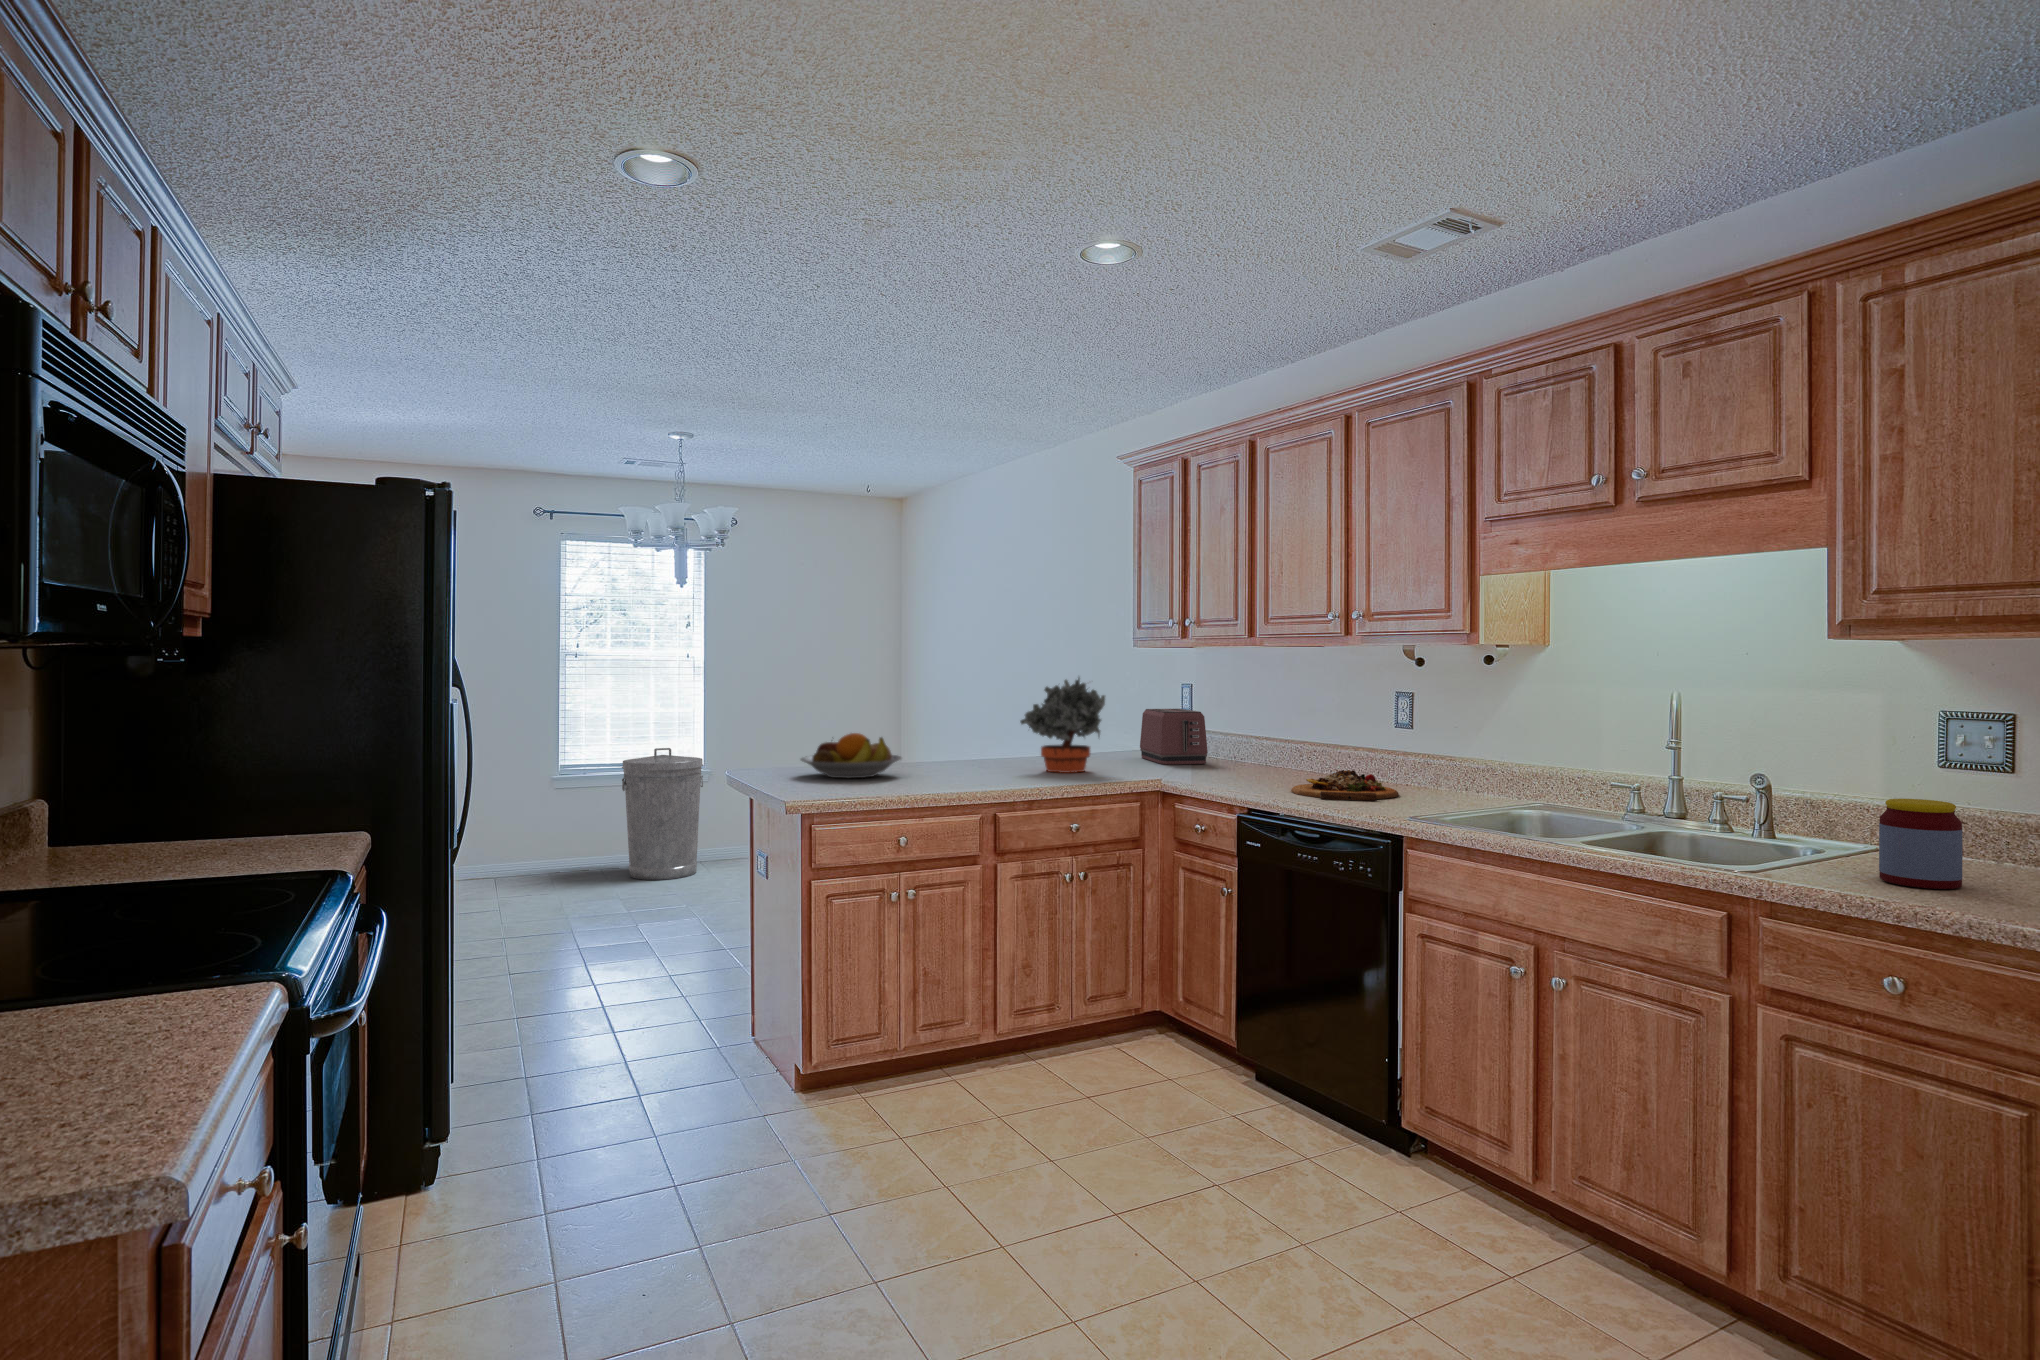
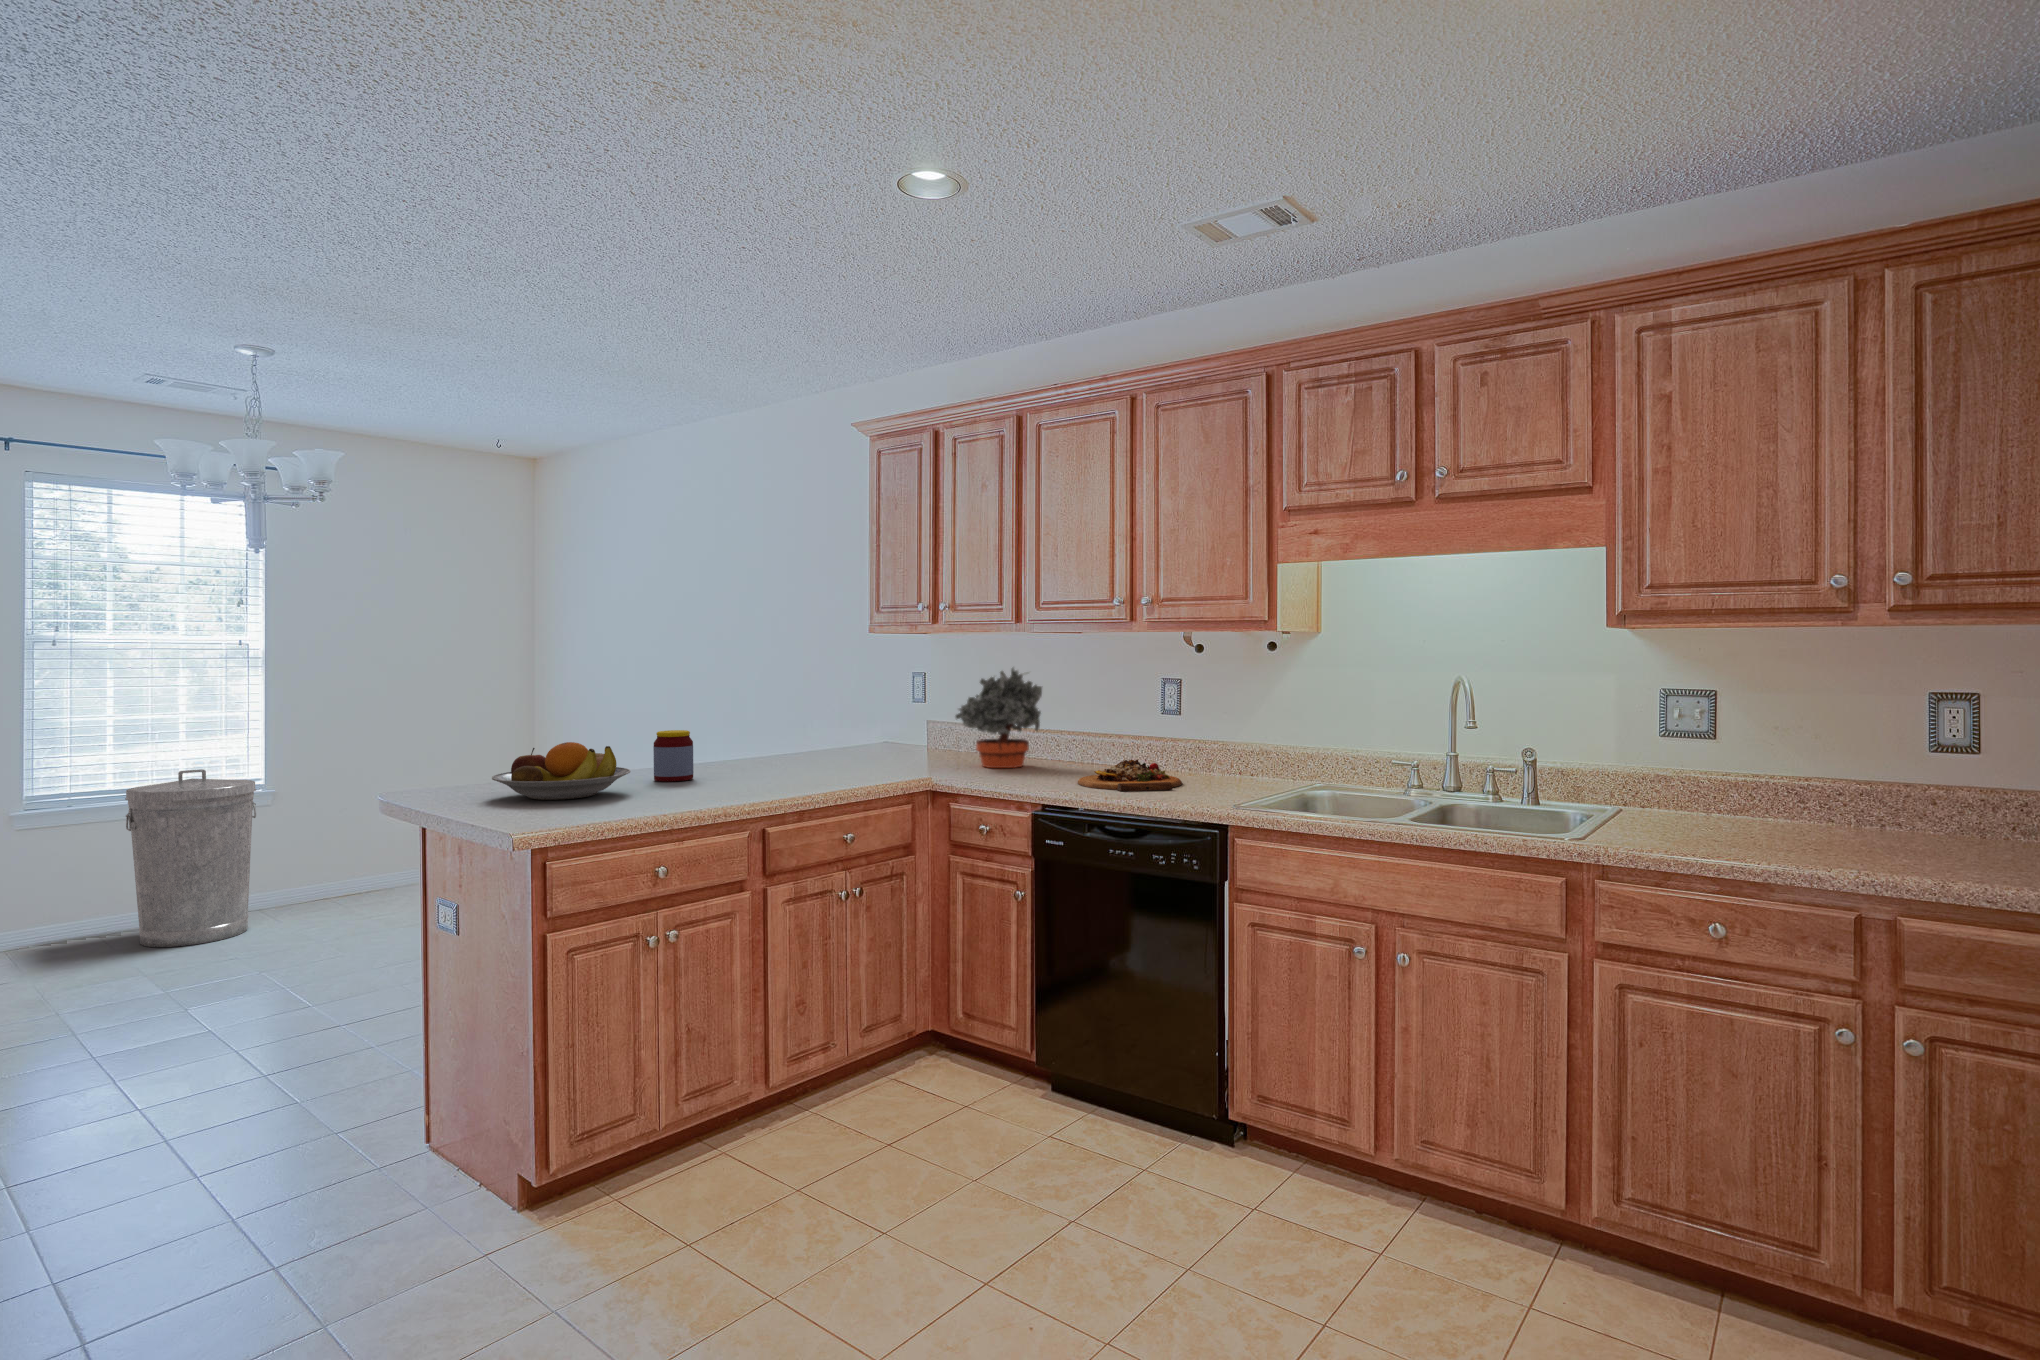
potted plant: present [1020,678,1105,773] -> present [955,668,1042,768]
toaster: present [1140,709,1208,765] -> none [870,701,950,762]
jar: present [1879,799,1963,889] -> present [653,730,693,782]

